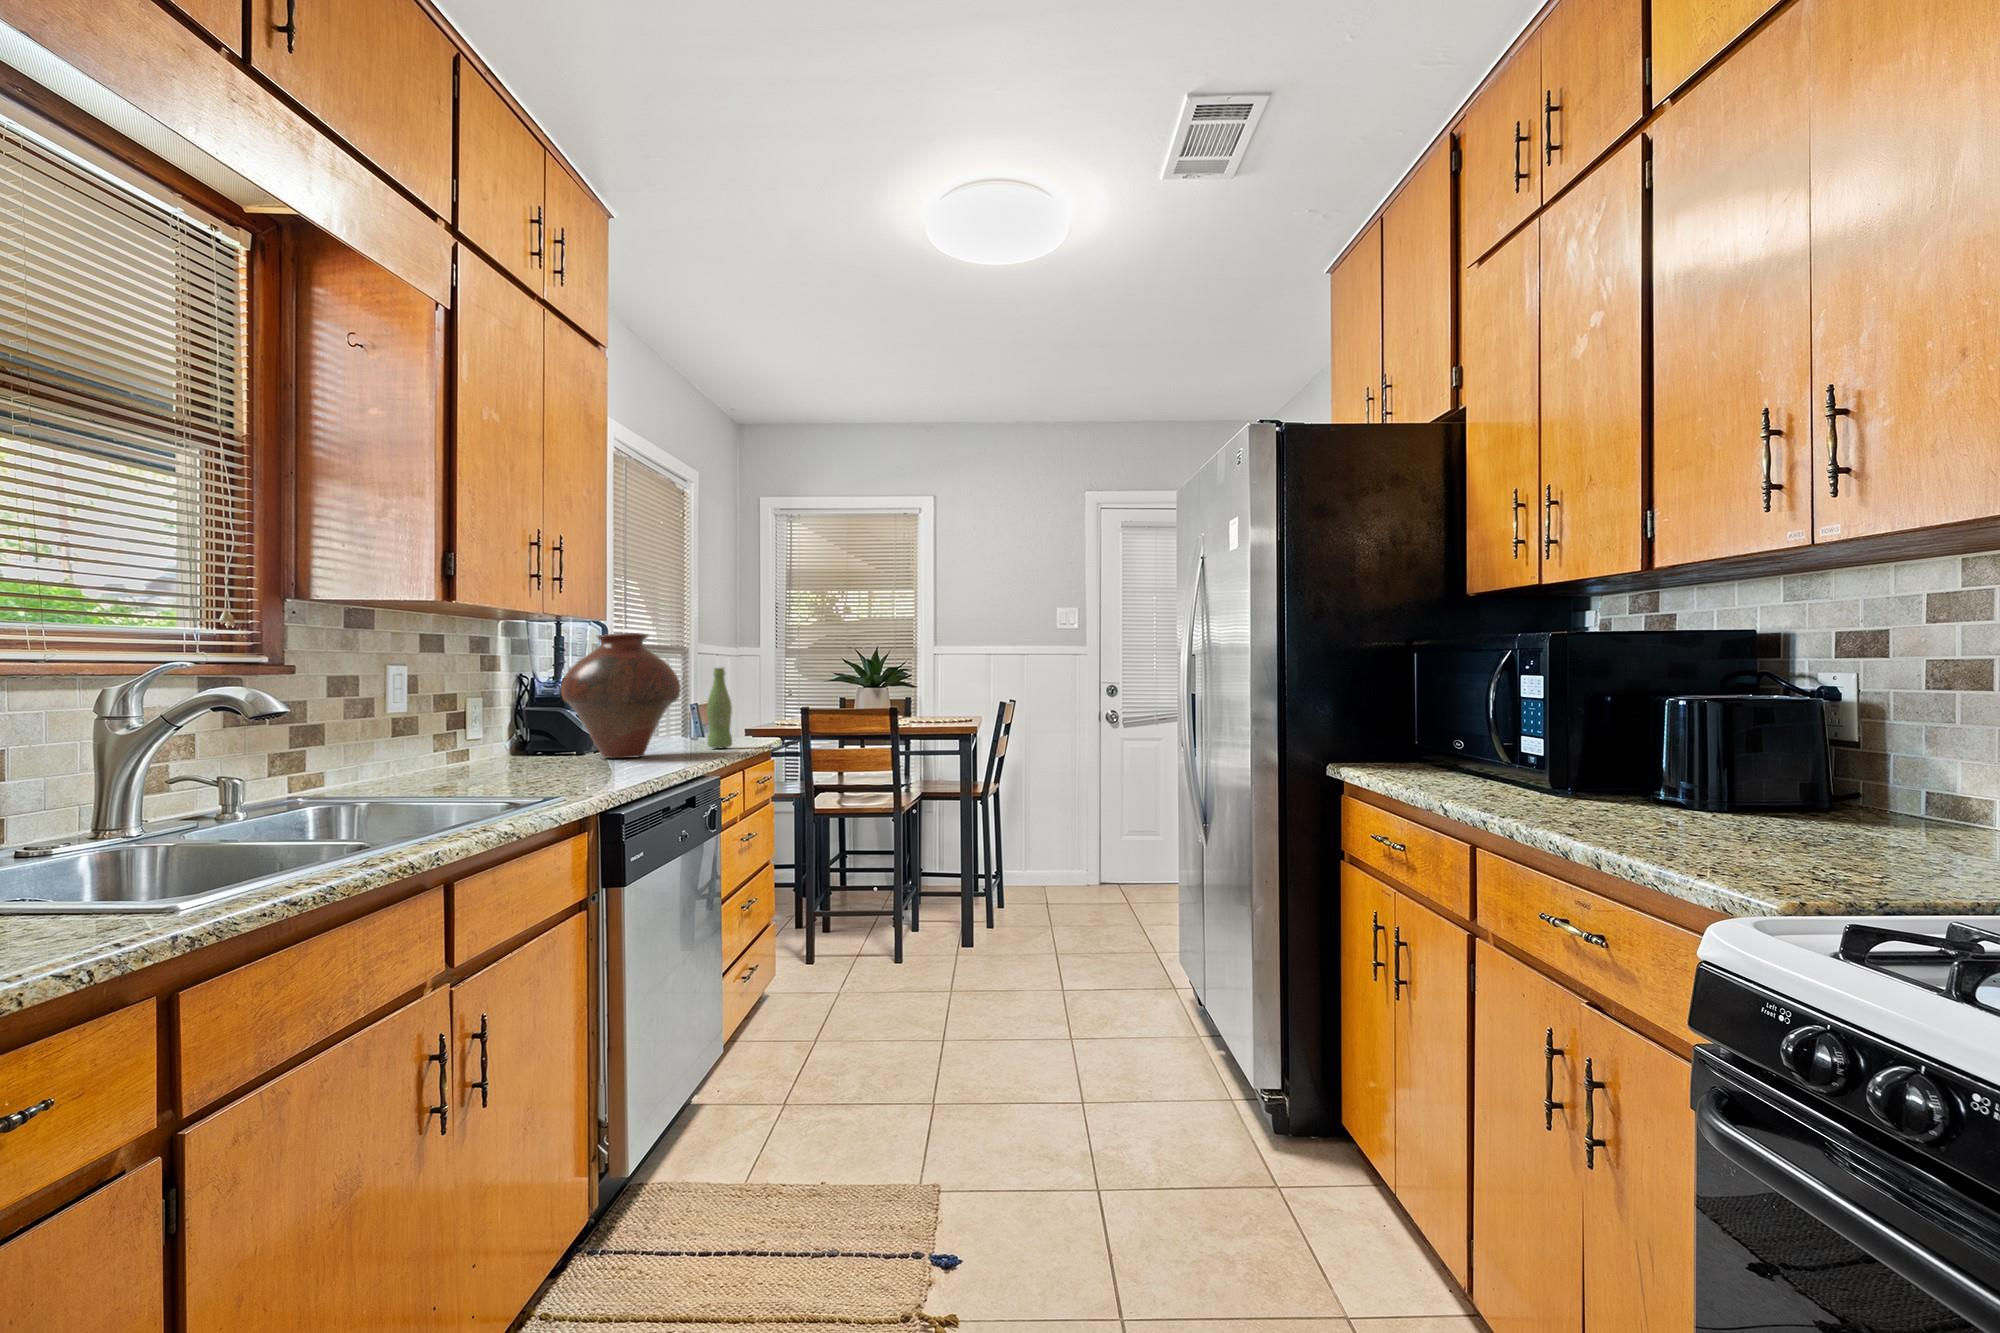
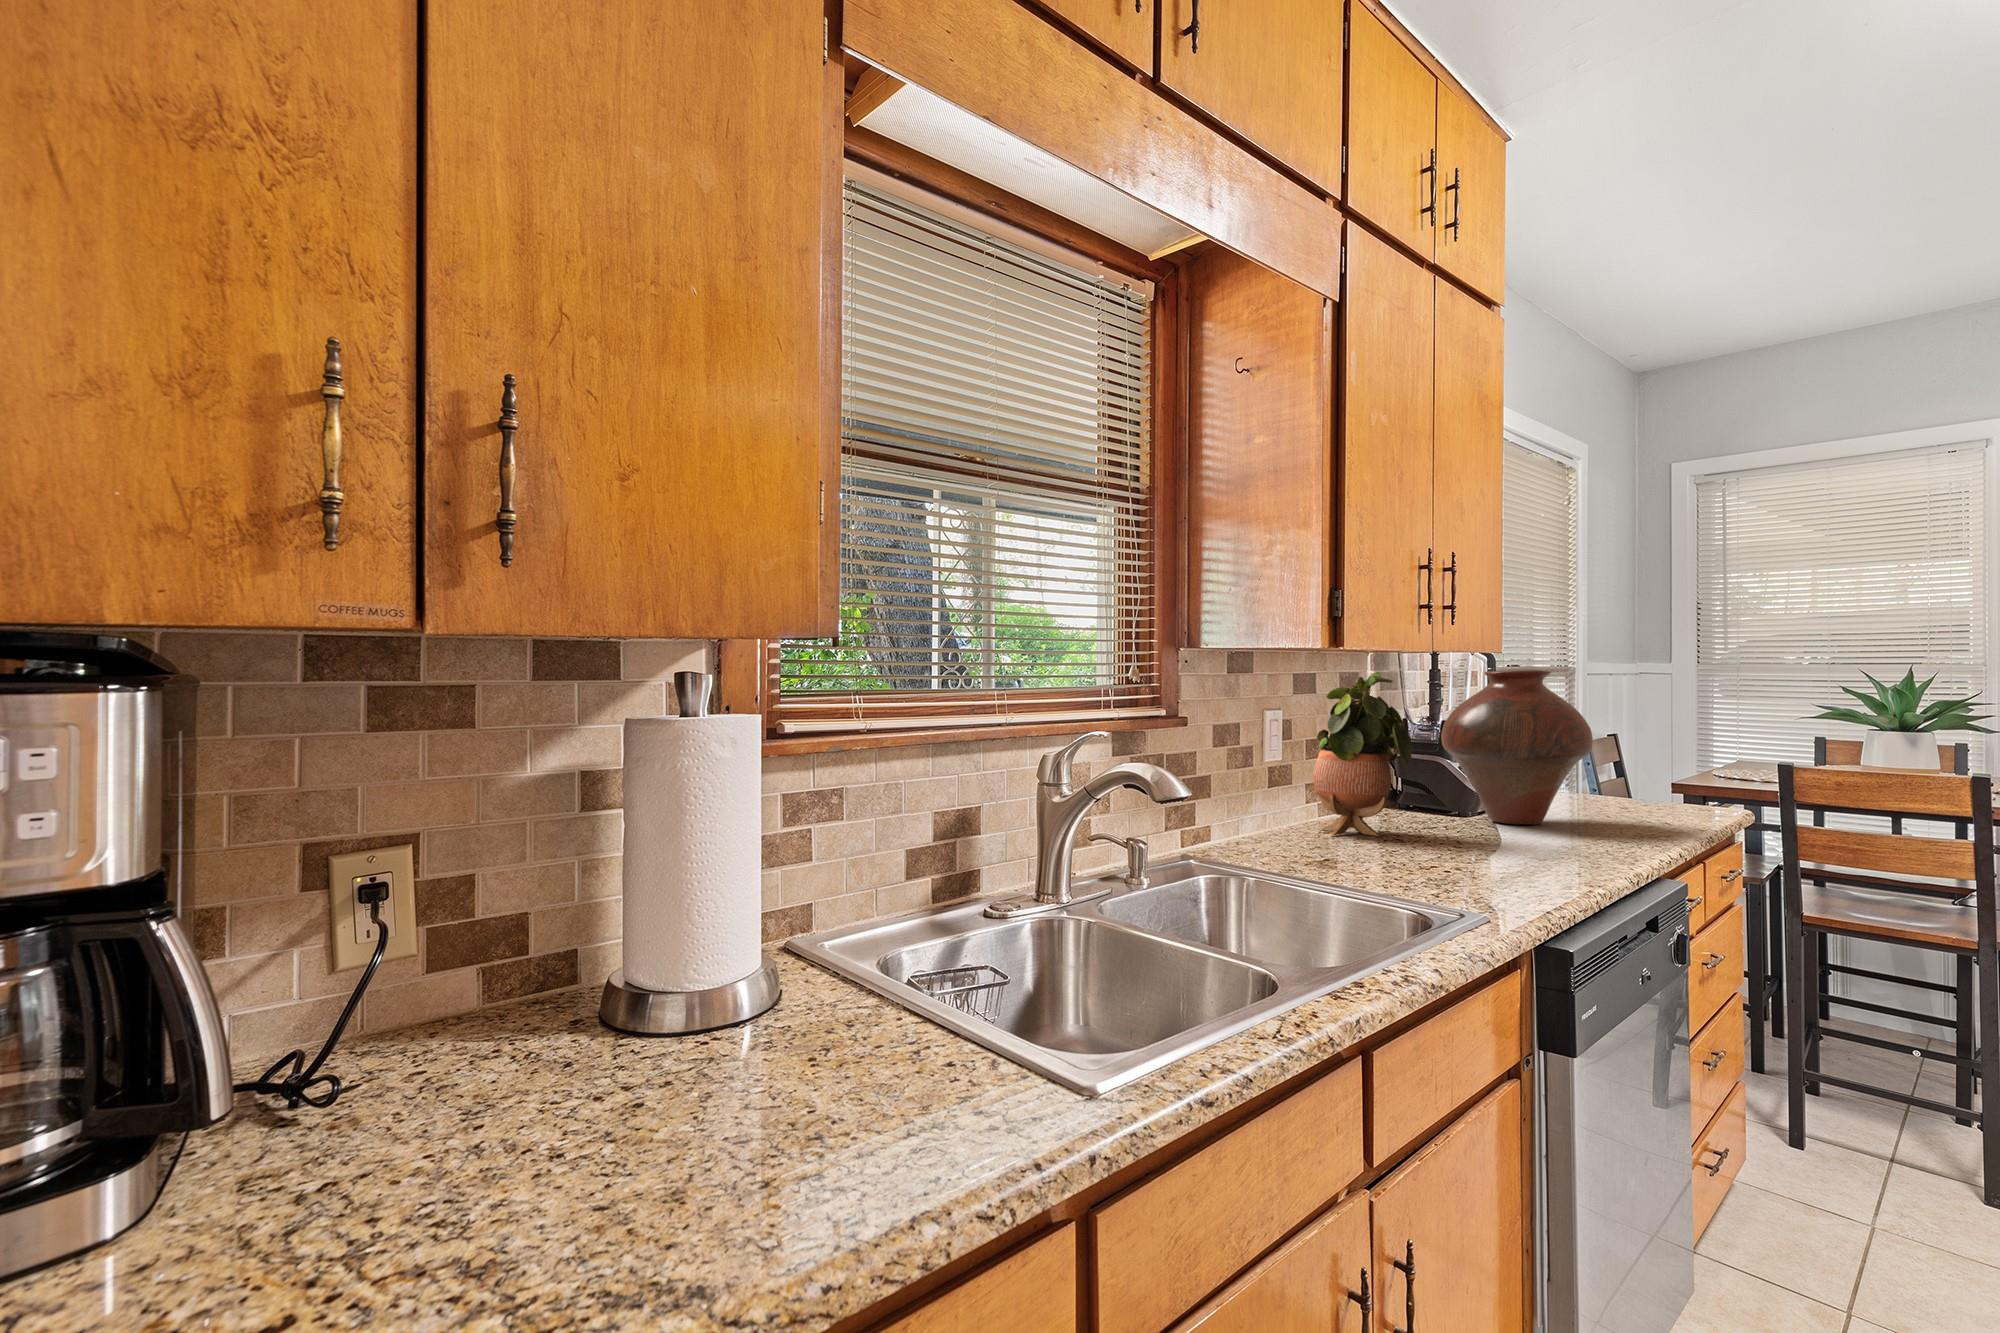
potted plant: none [439,631,531,776] -> present [1313,671,1412,836]
bottle: present [707,668,732,749] -> none [1624,711,1660,817]

